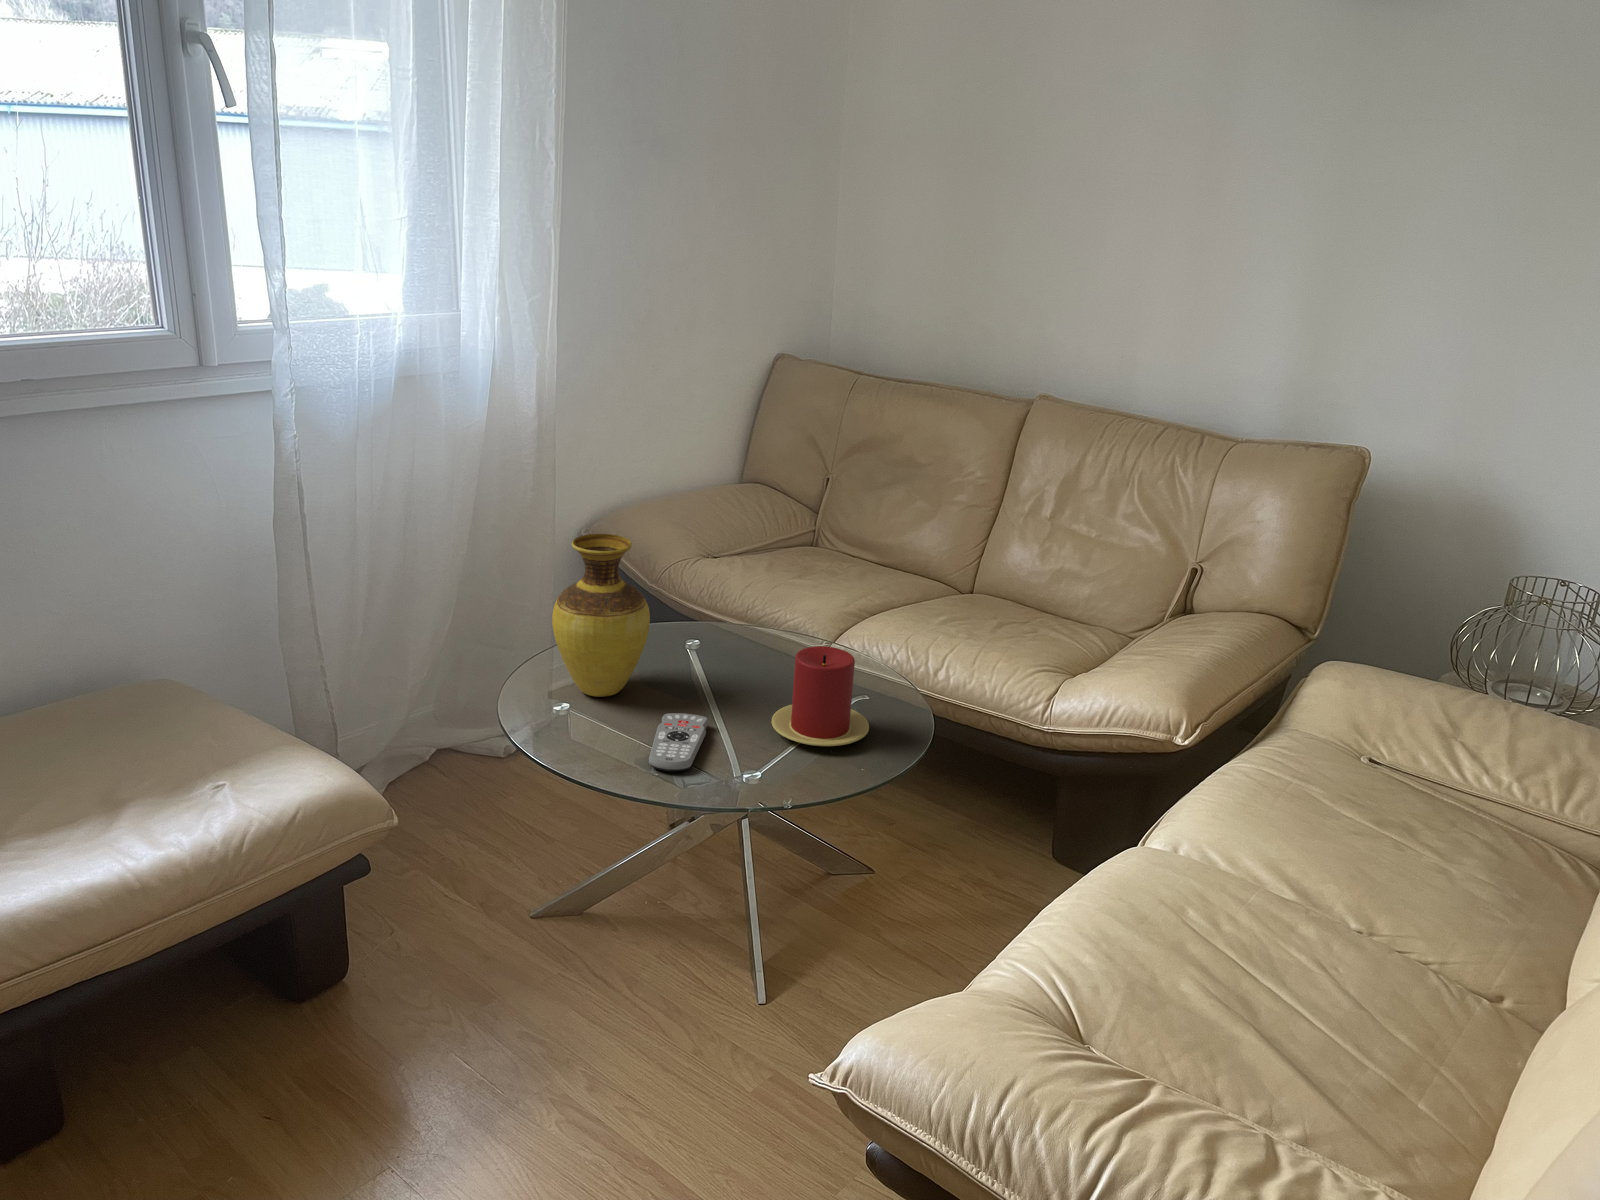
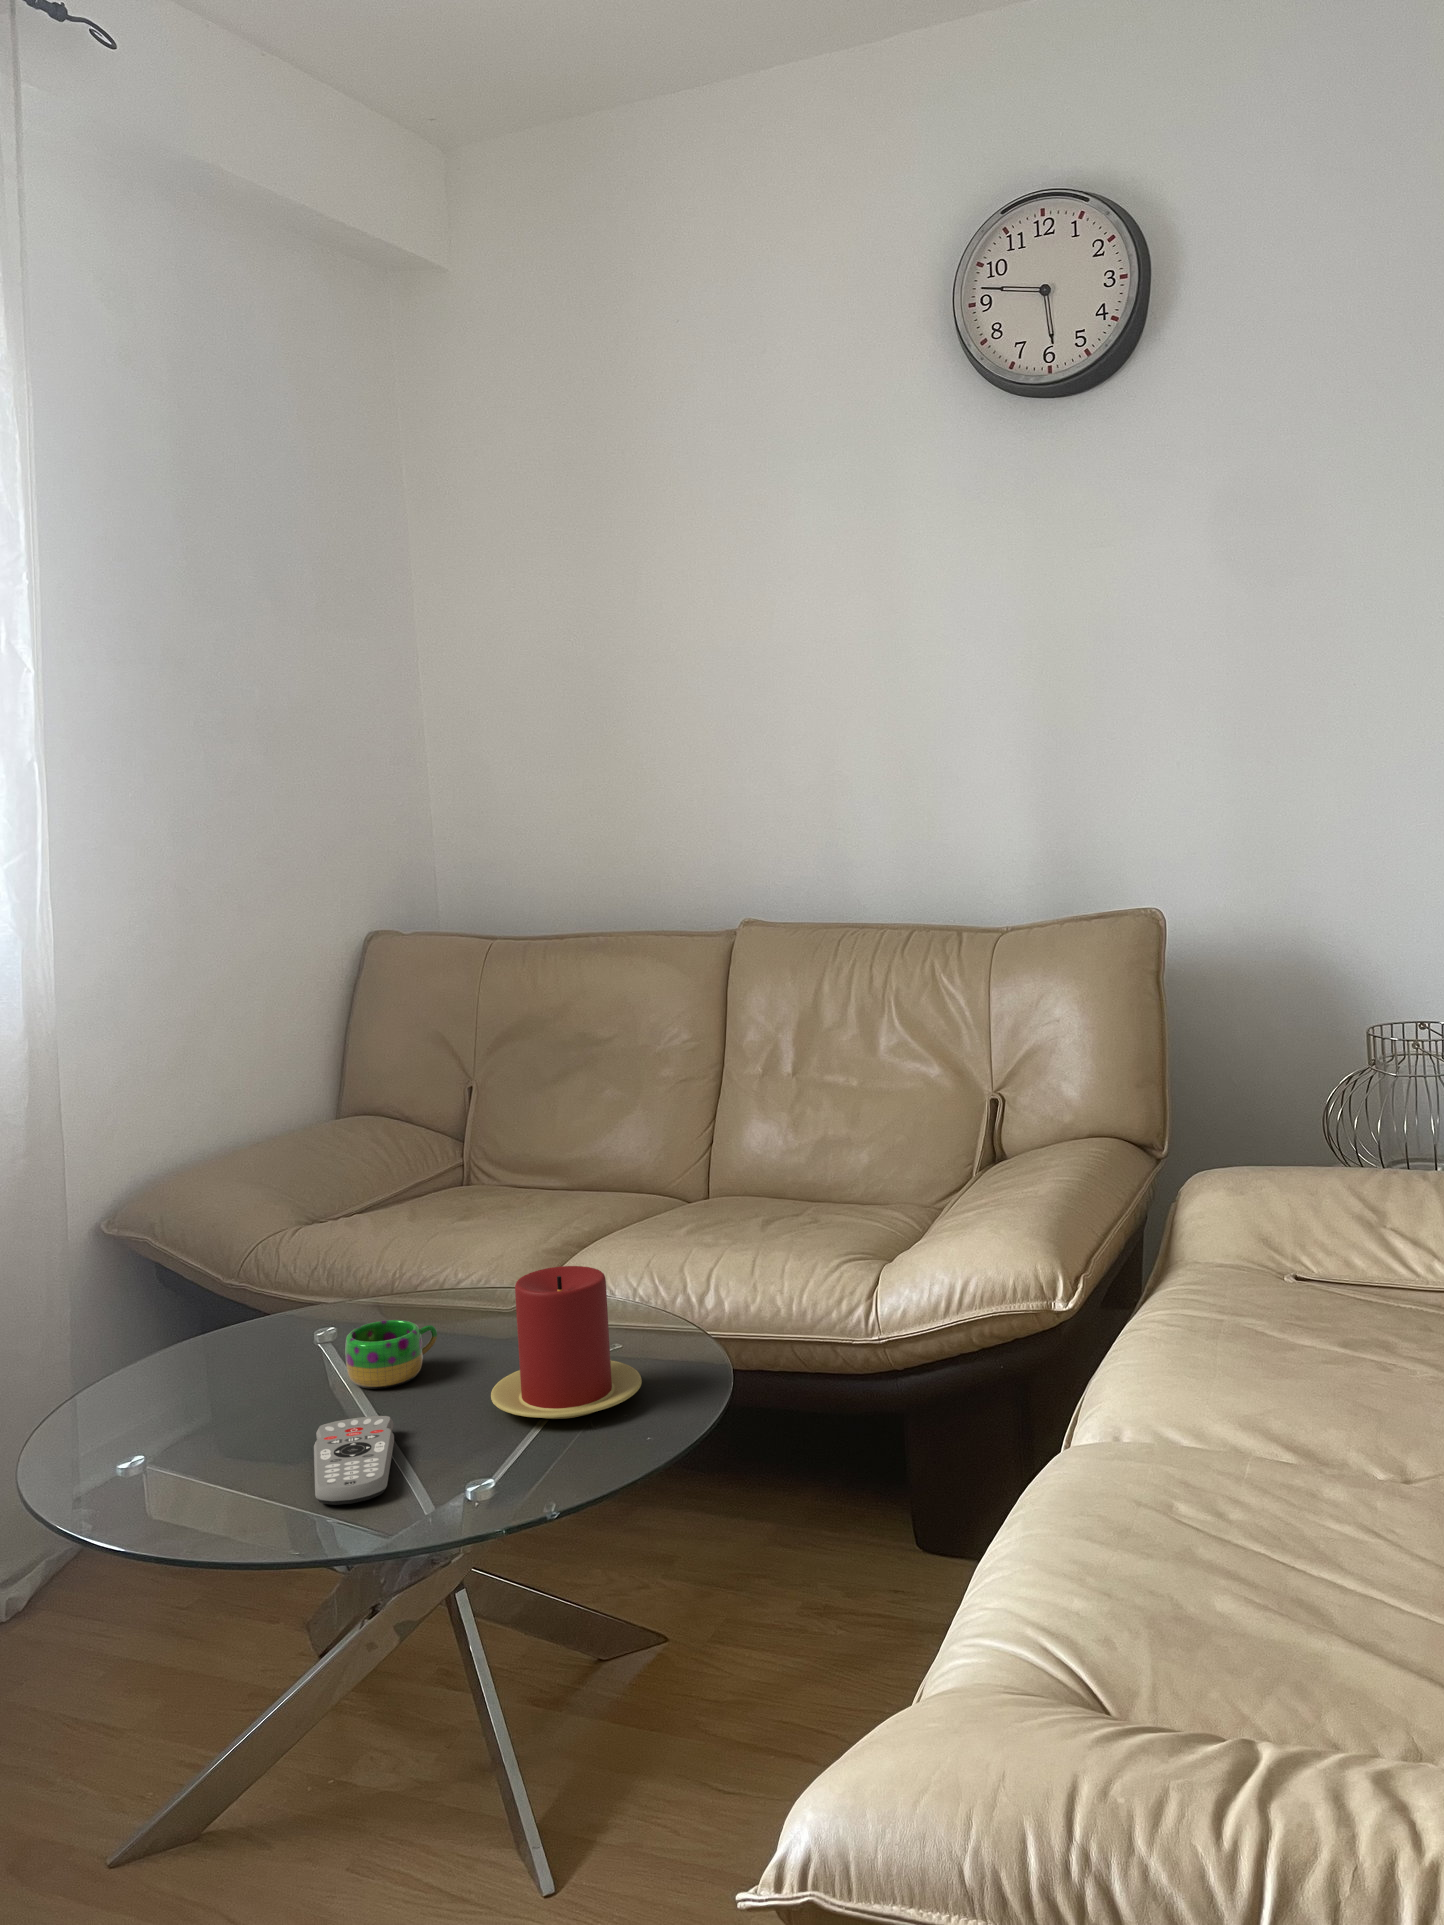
vase: present [552,534,650,697] -> none [108,1163,271,1430]
mug: none [693,650,752,694] -> present [345,1320,437,1389]

